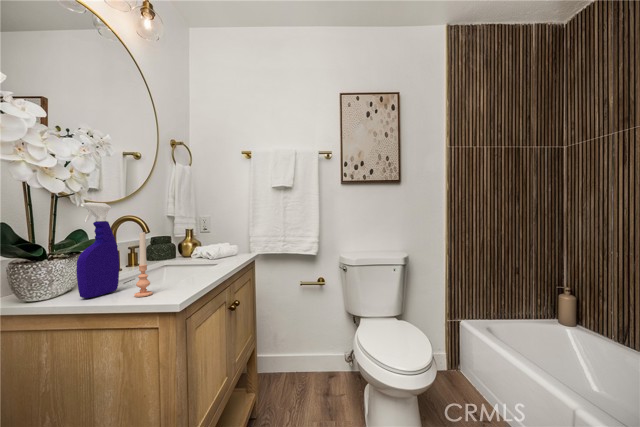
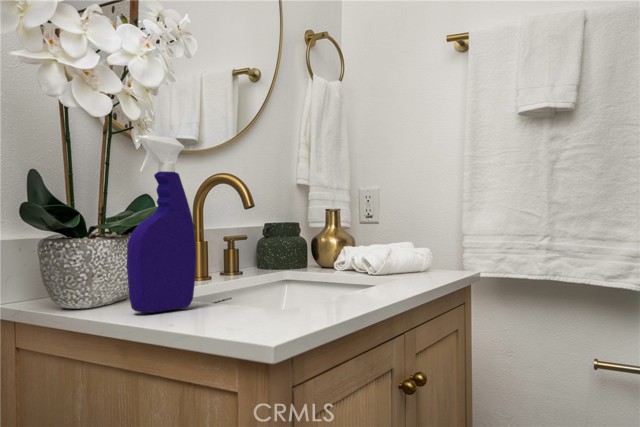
candle: present [134,232,152,297] -> none [215,191,247,320]

